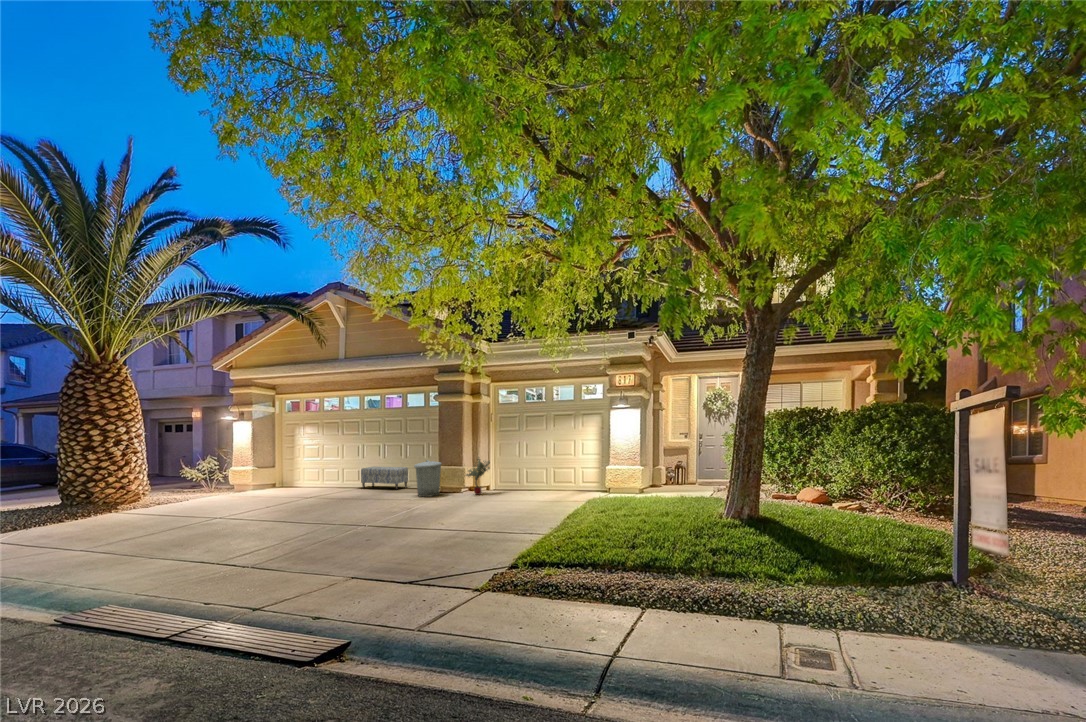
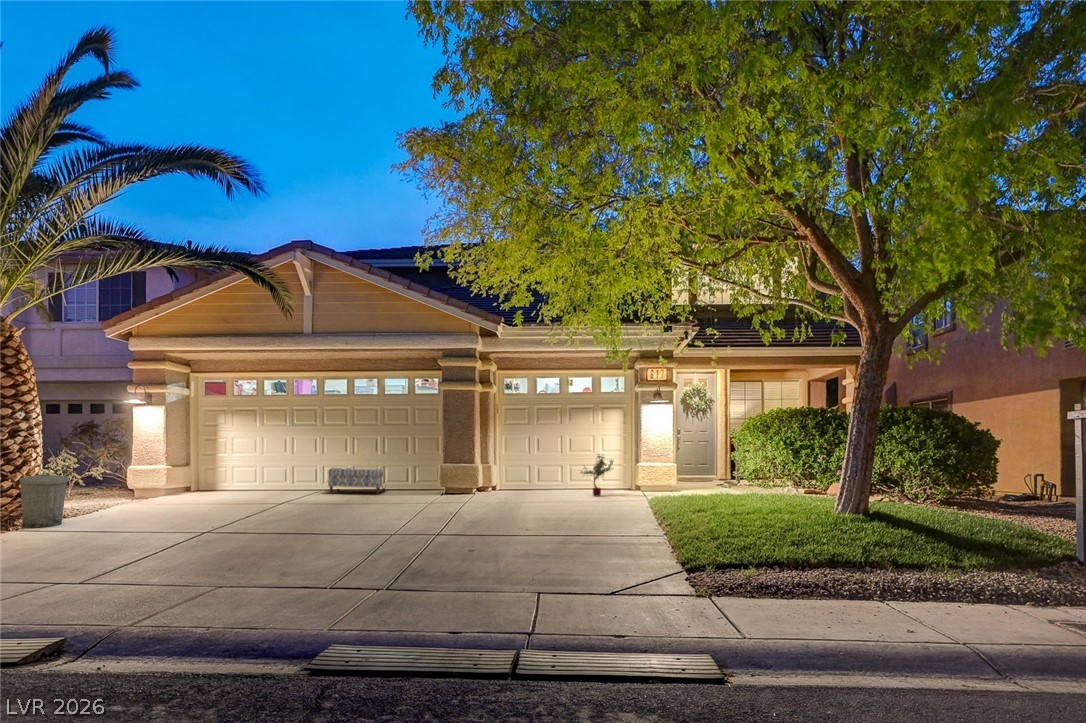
potted tree: present [466,459,490,495] -> present [581,455,613,496]
trash can: present [414,460,442,497] -> present [19,473,69,528]

